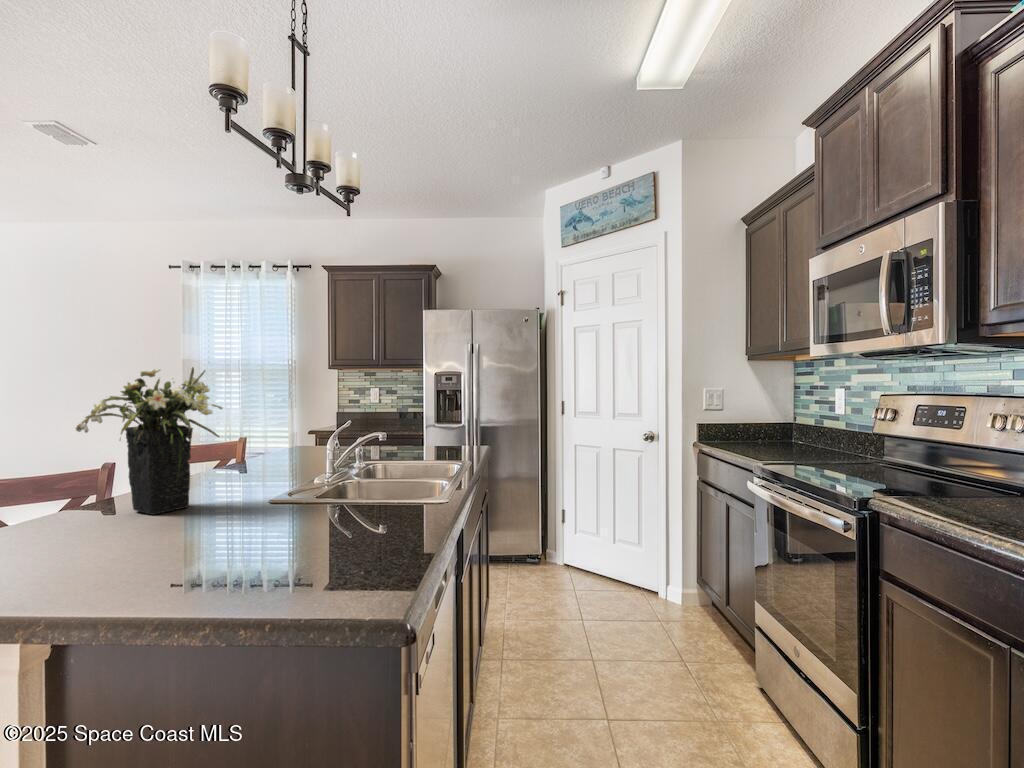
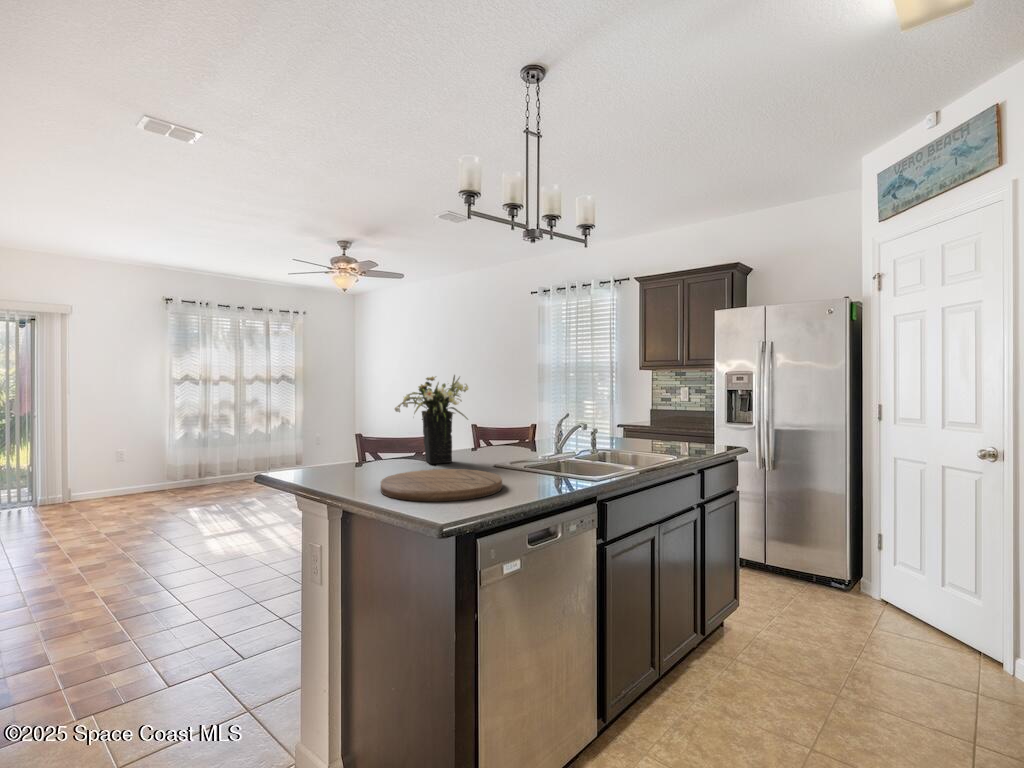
cutting board: none [144,513,368,592] -> present [381,469,502,502]

